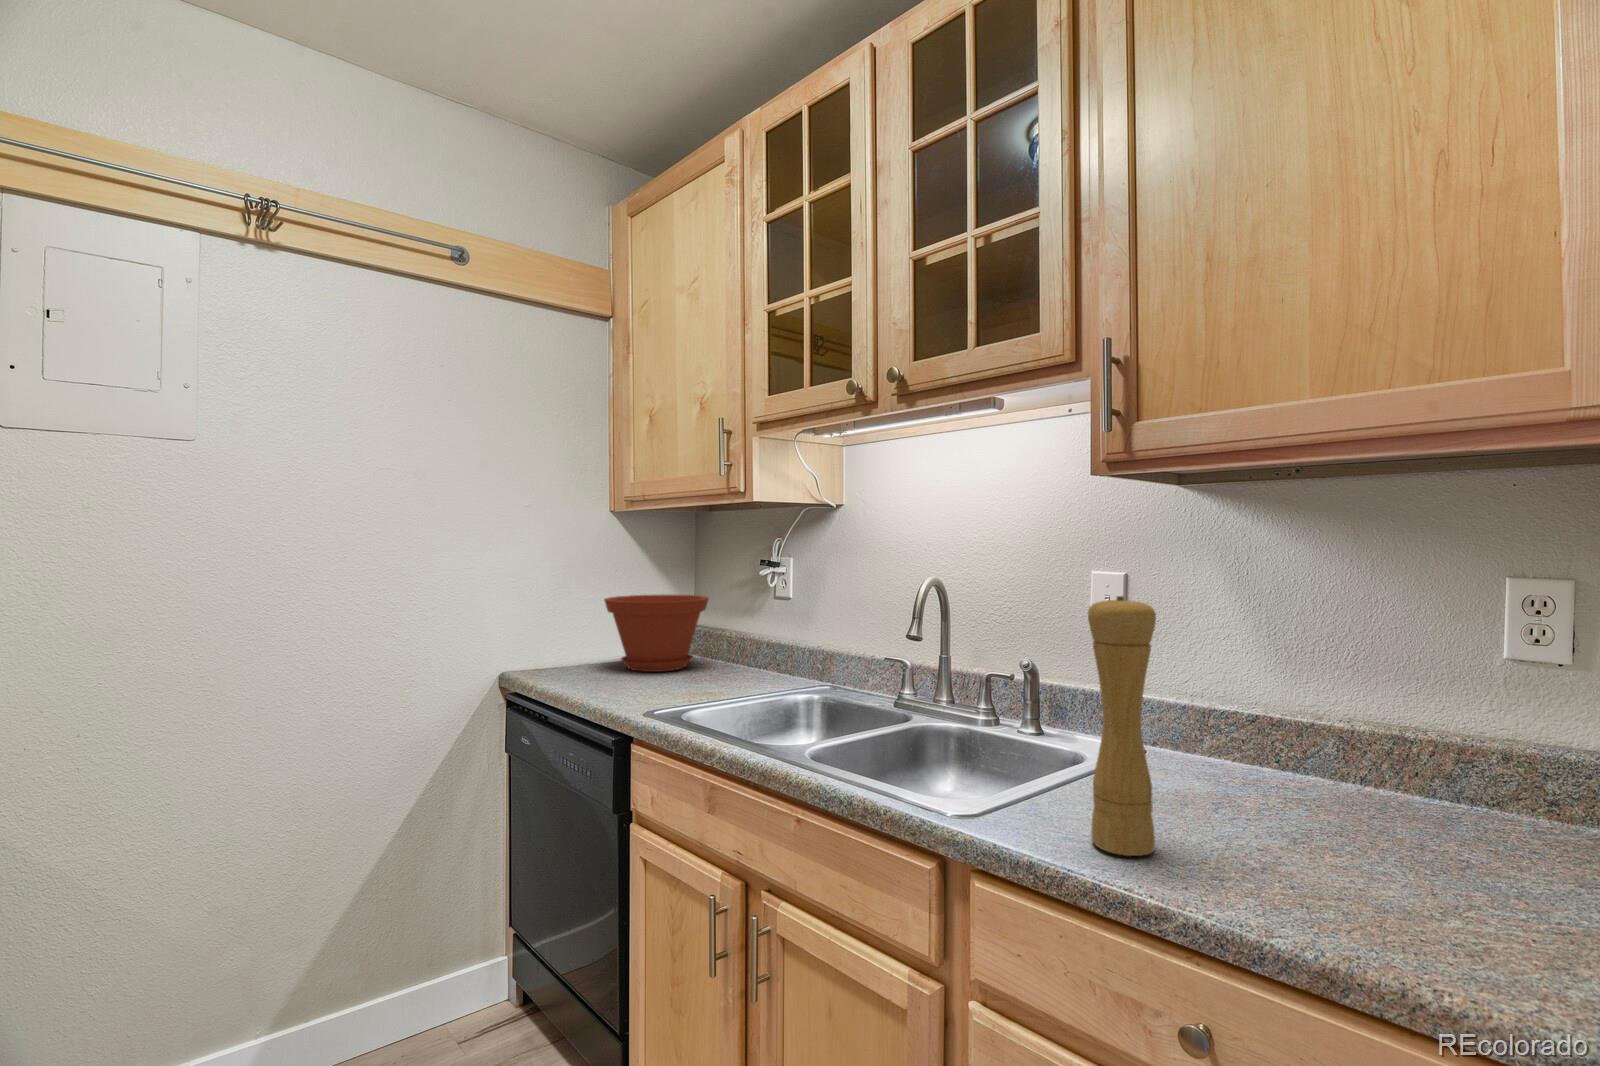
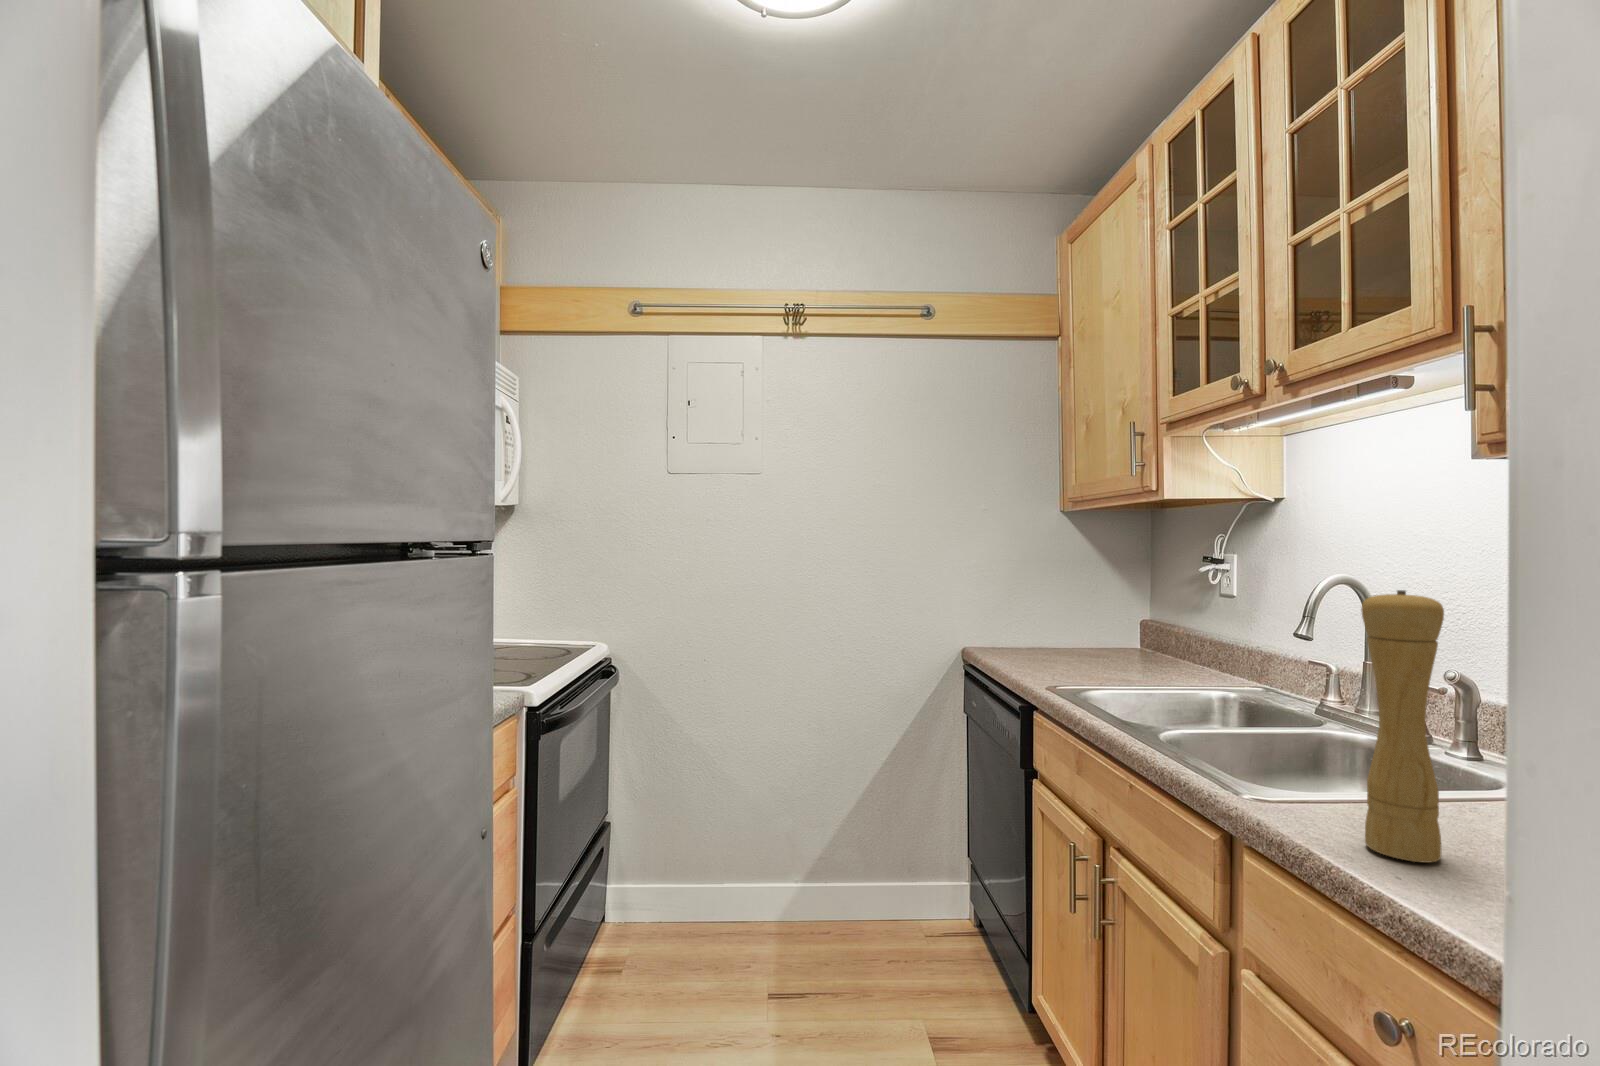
plant pot: present [604,594,709,672] -> none [1047,587,1150,658]

